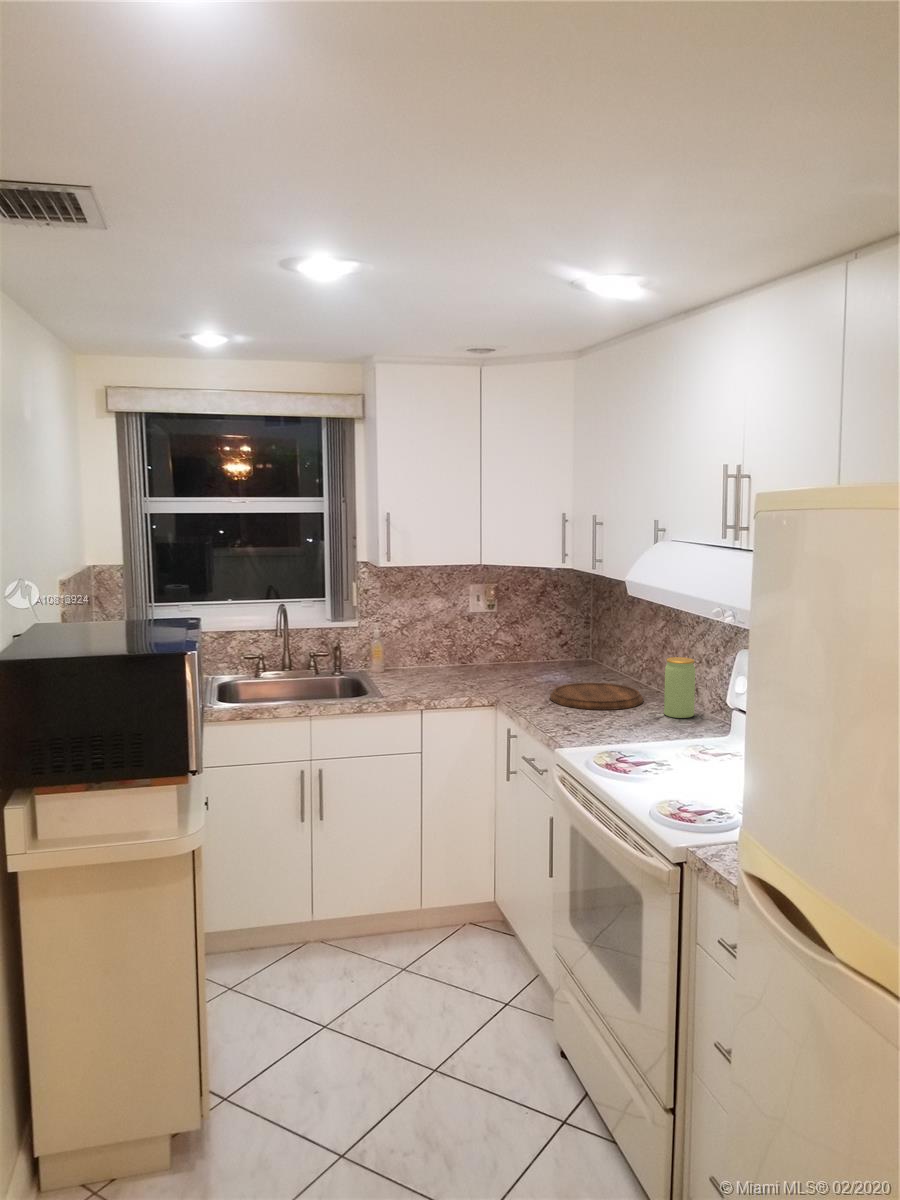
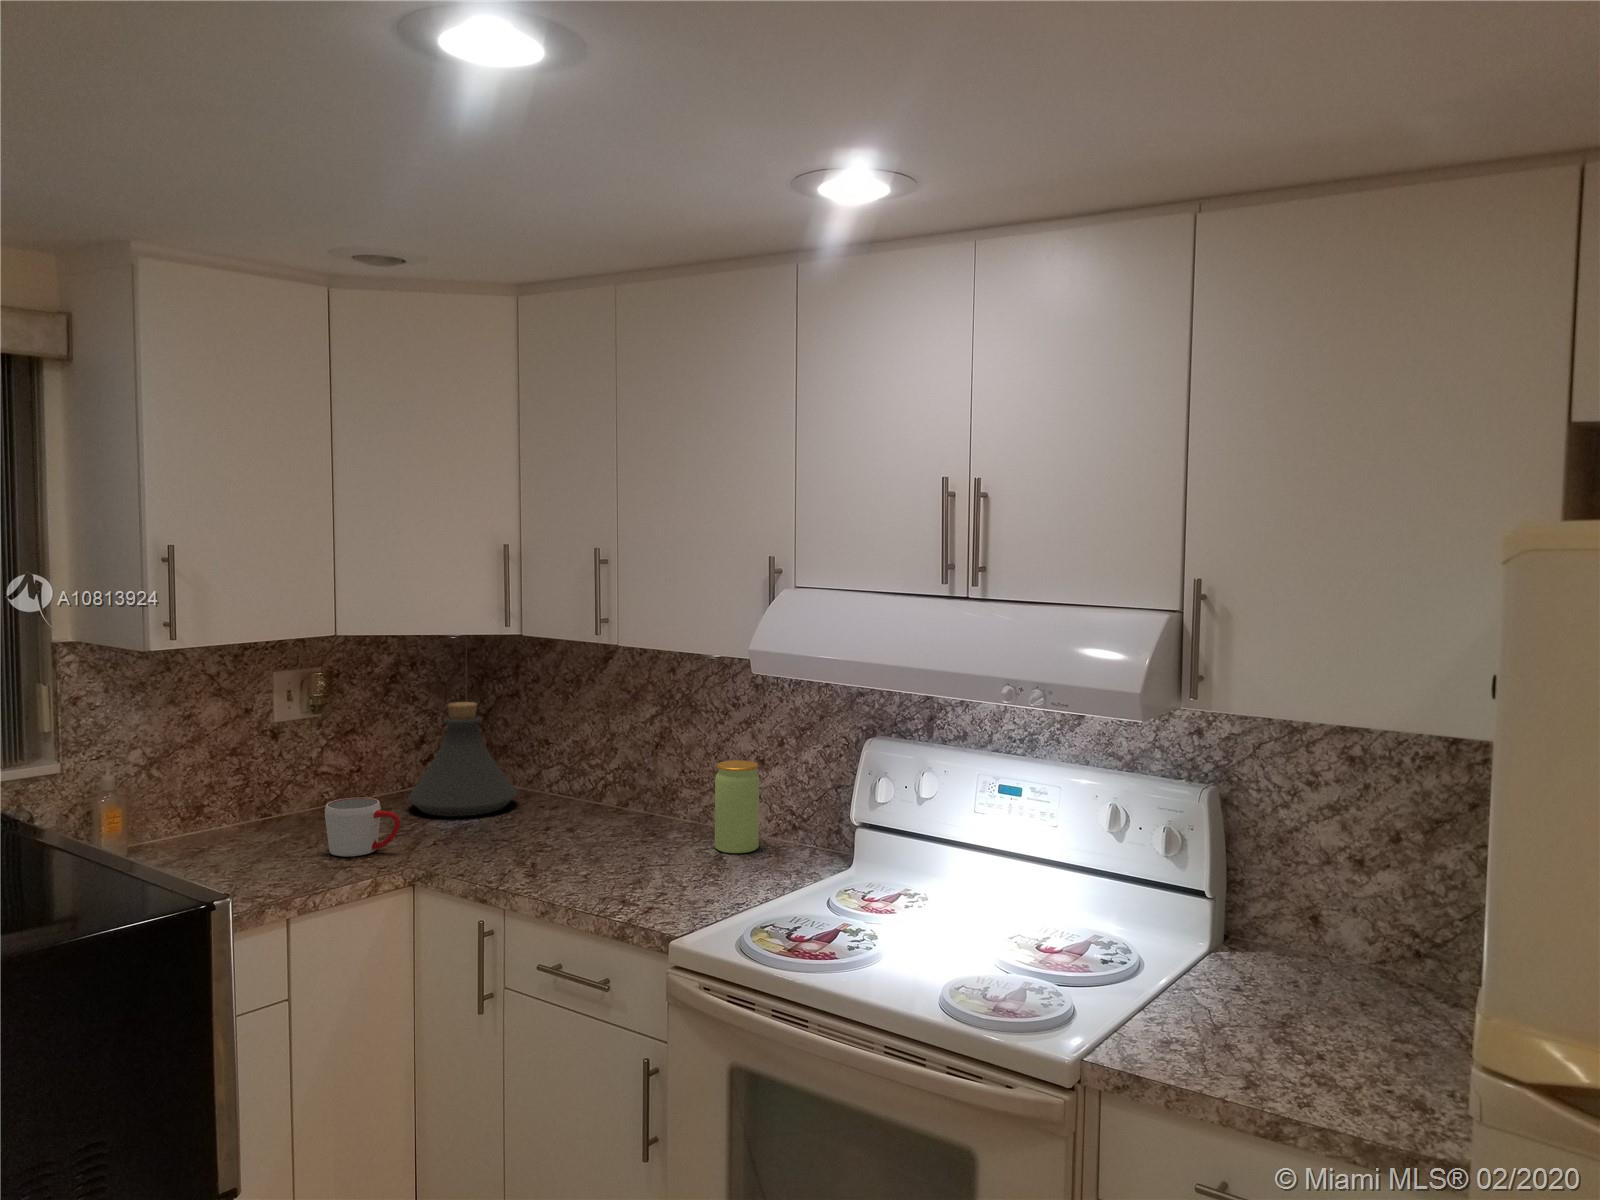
bottle: none [532,610,596,677] -> present [408,702,517,817]
mug: none [463,655,497,686] -> present [325,798,400,856]
cutting board: present [550,683,643,710] -> none [510,815,661,865]

